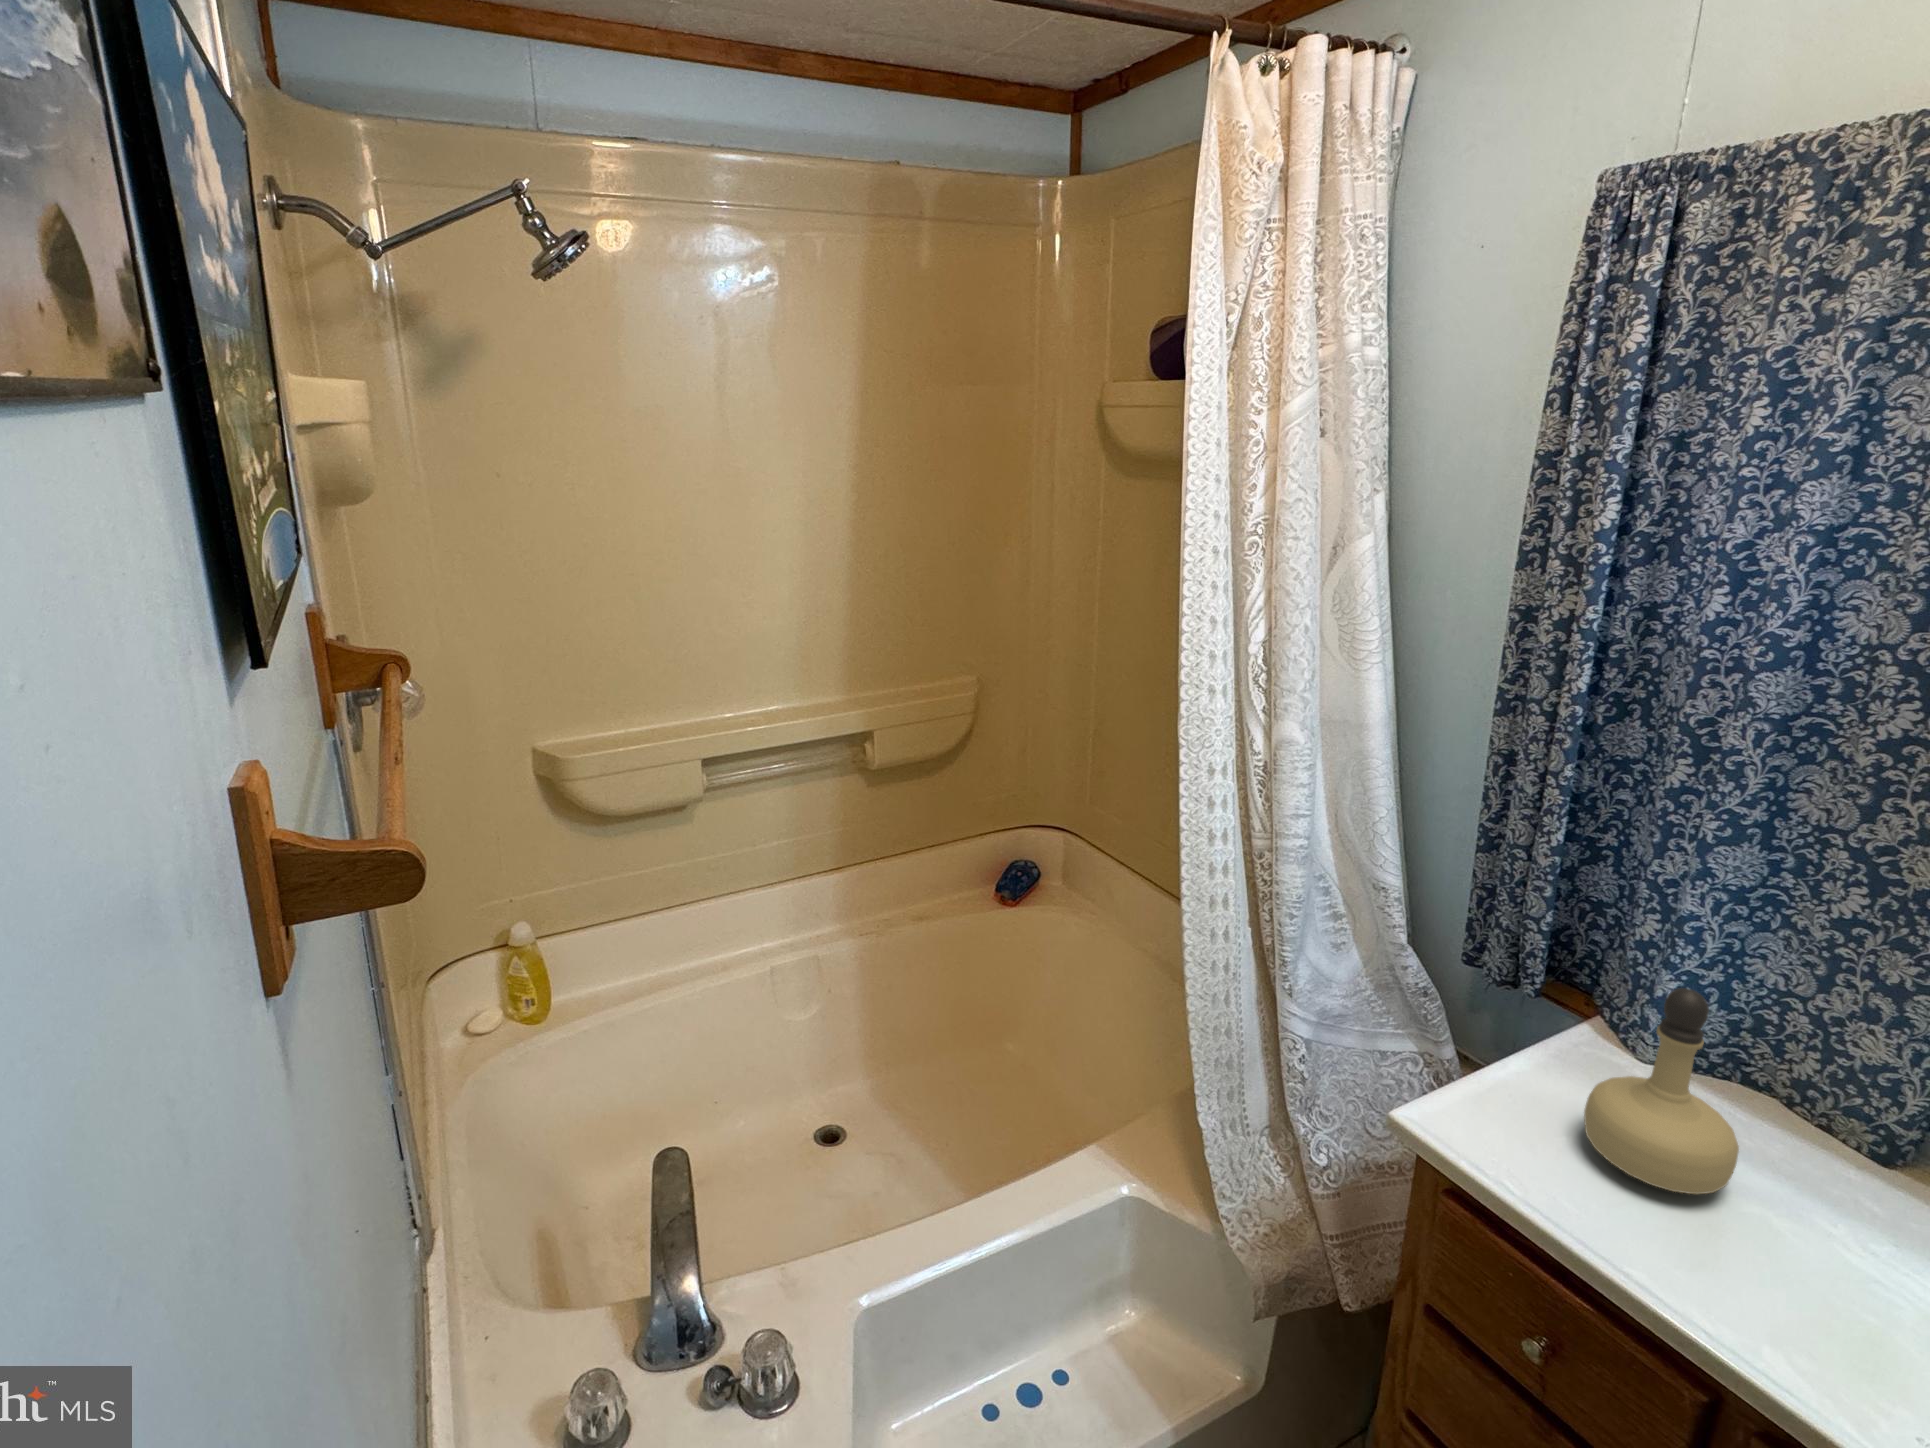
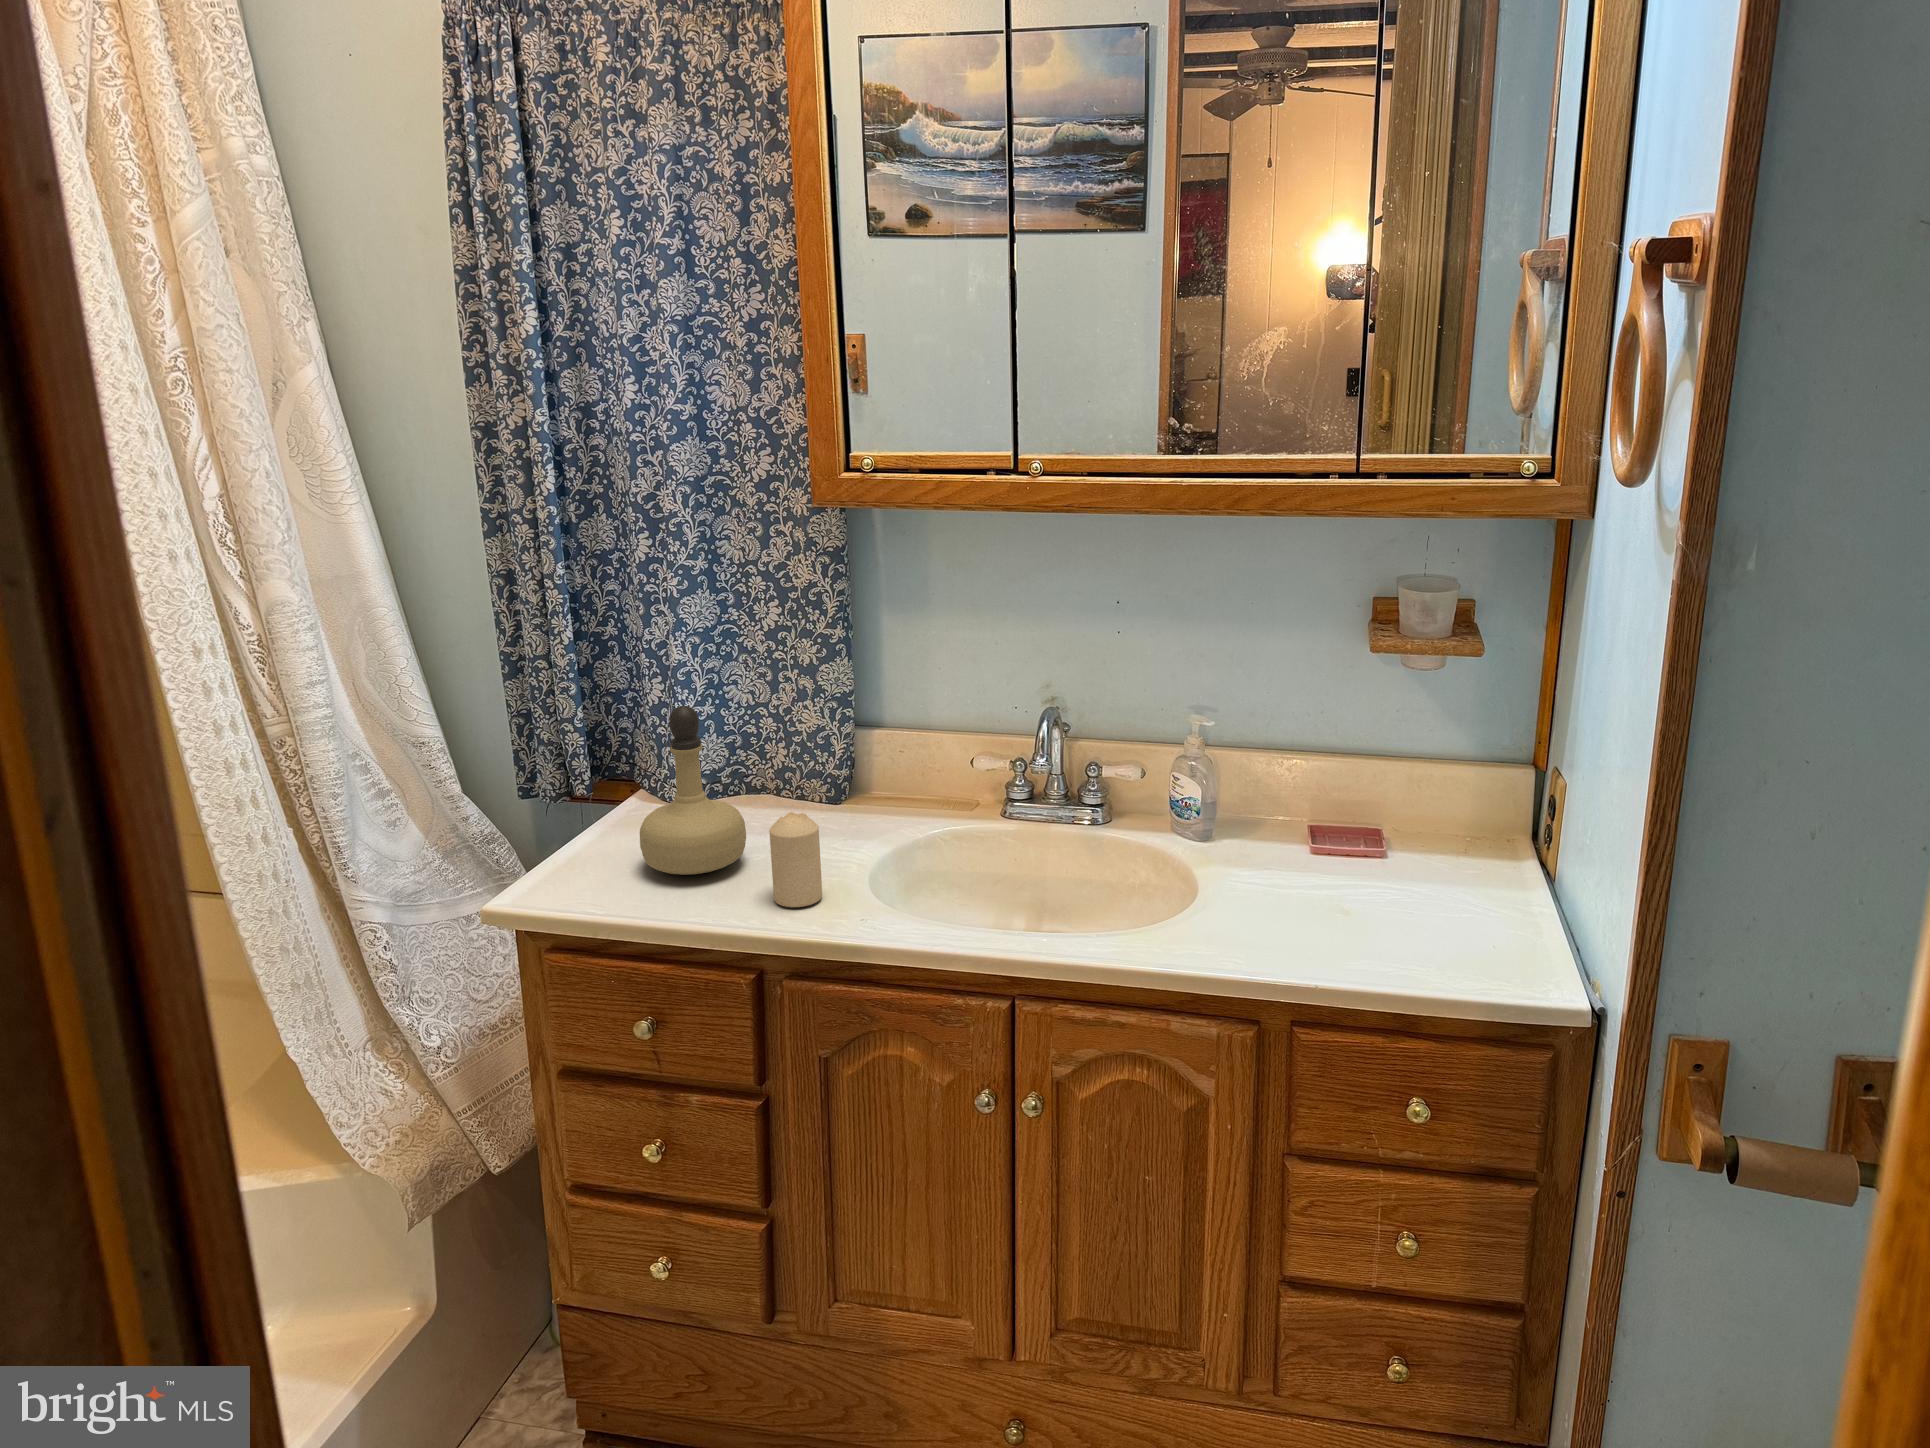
candle: none [1763,1197,1872,1332] -> present [769,812,822,907]

